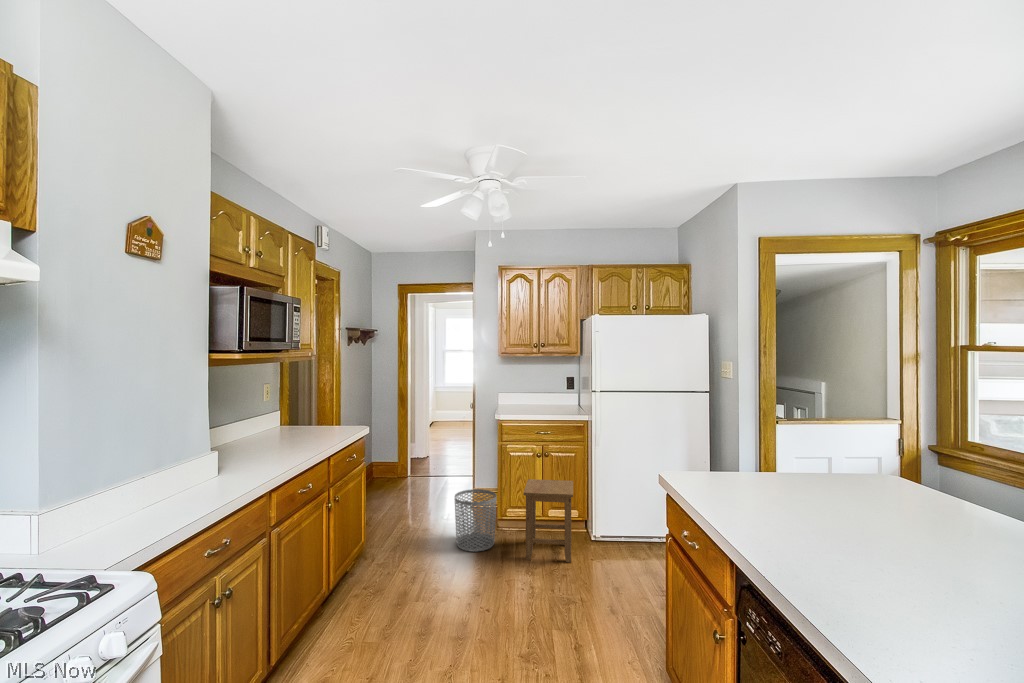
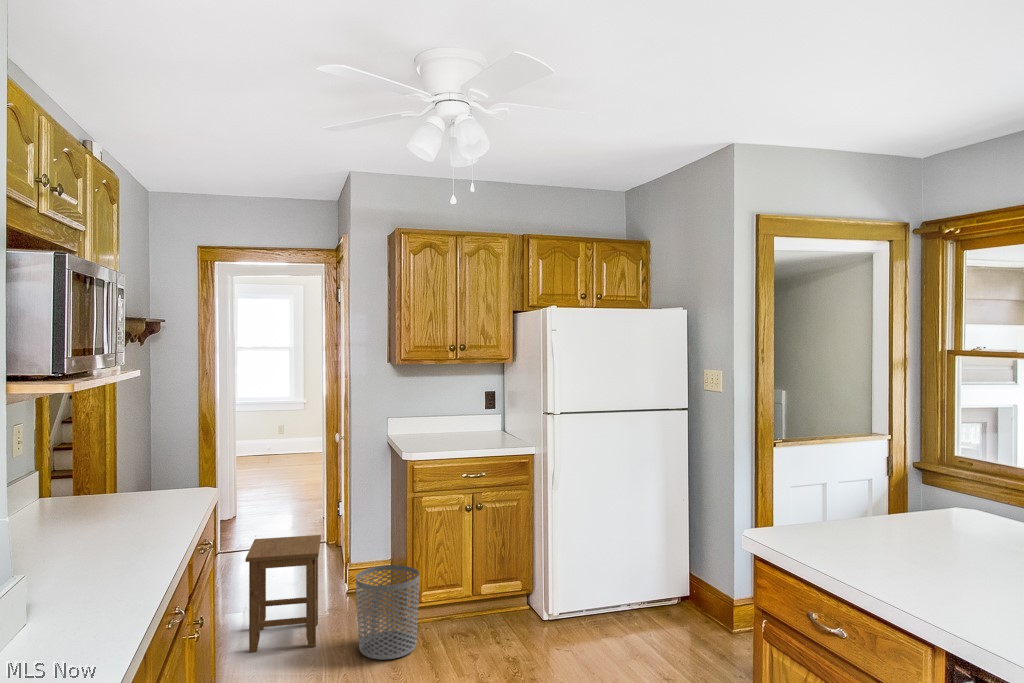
stool: present [523,479,573,562] -> present [245,535,321,653]

